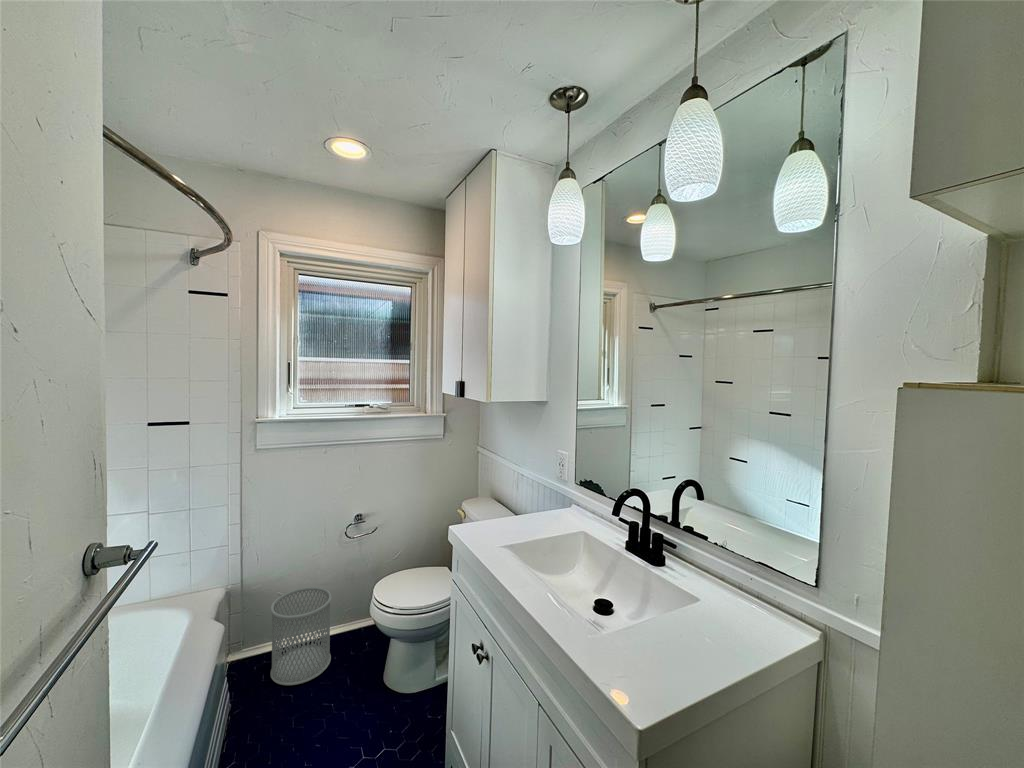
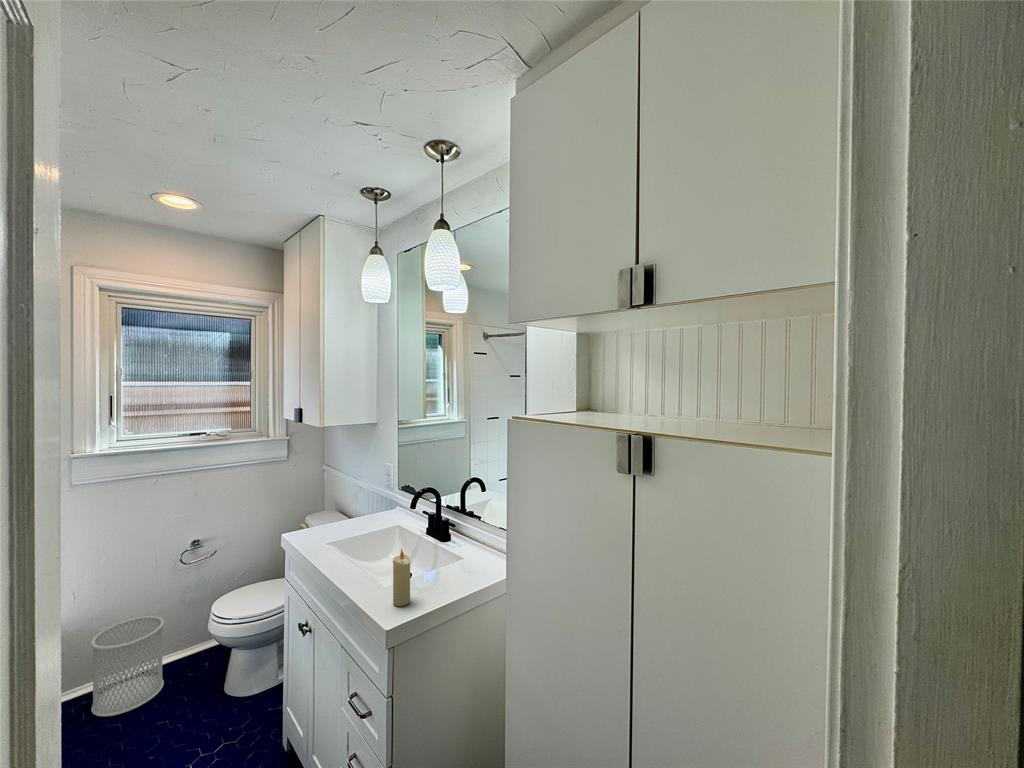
candle: none [630,590,660,682] -> present [393,549,410,606]

